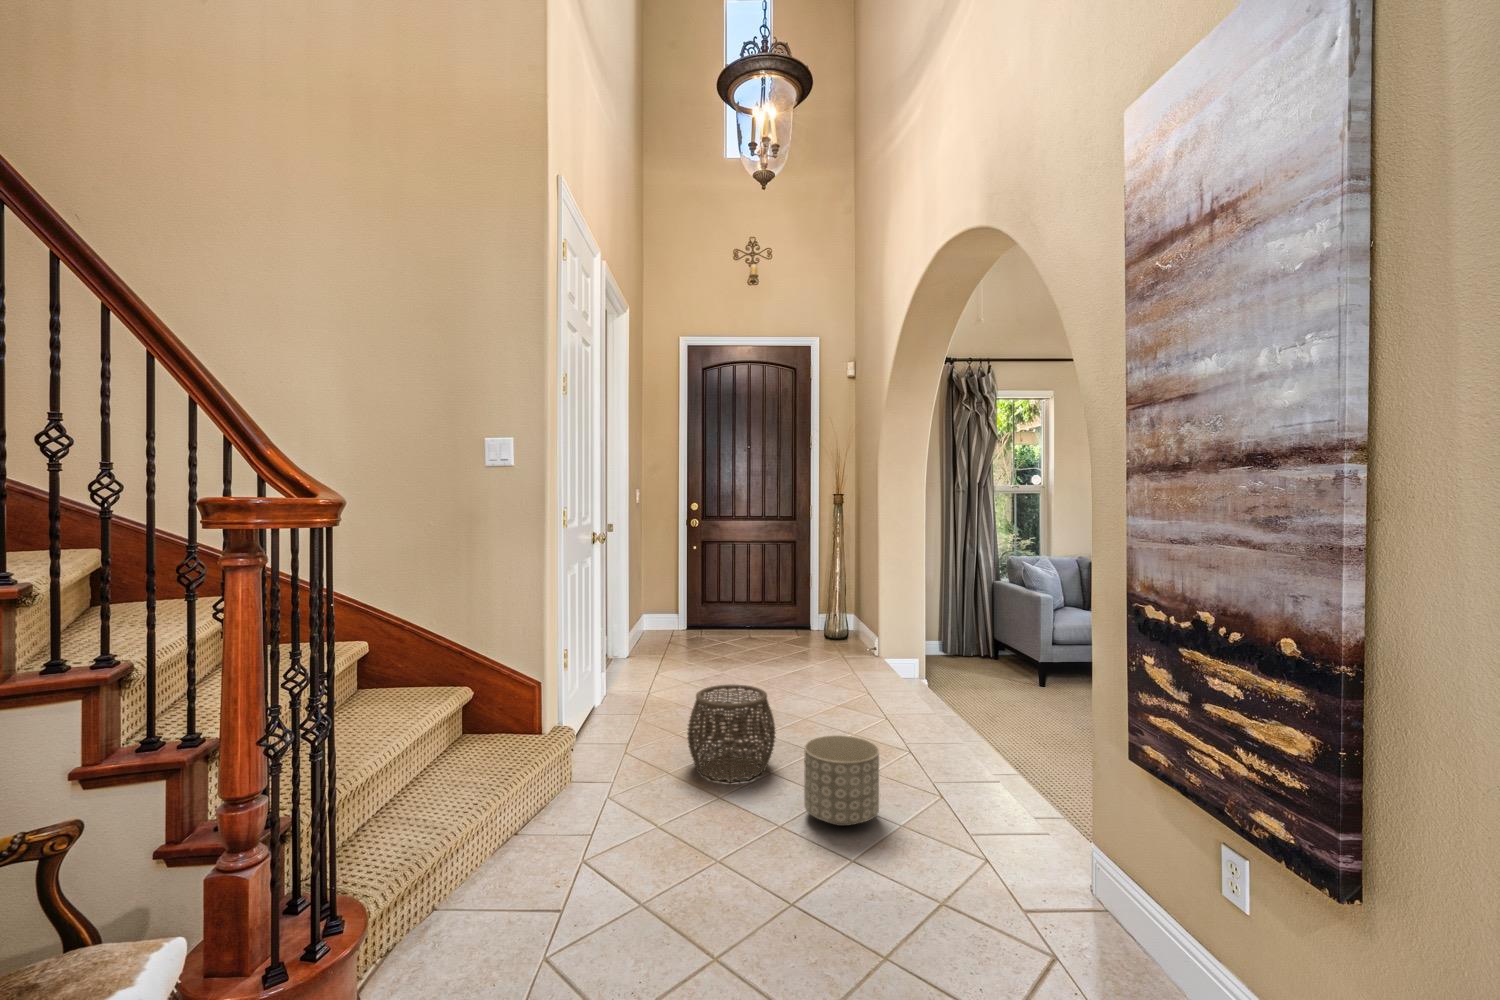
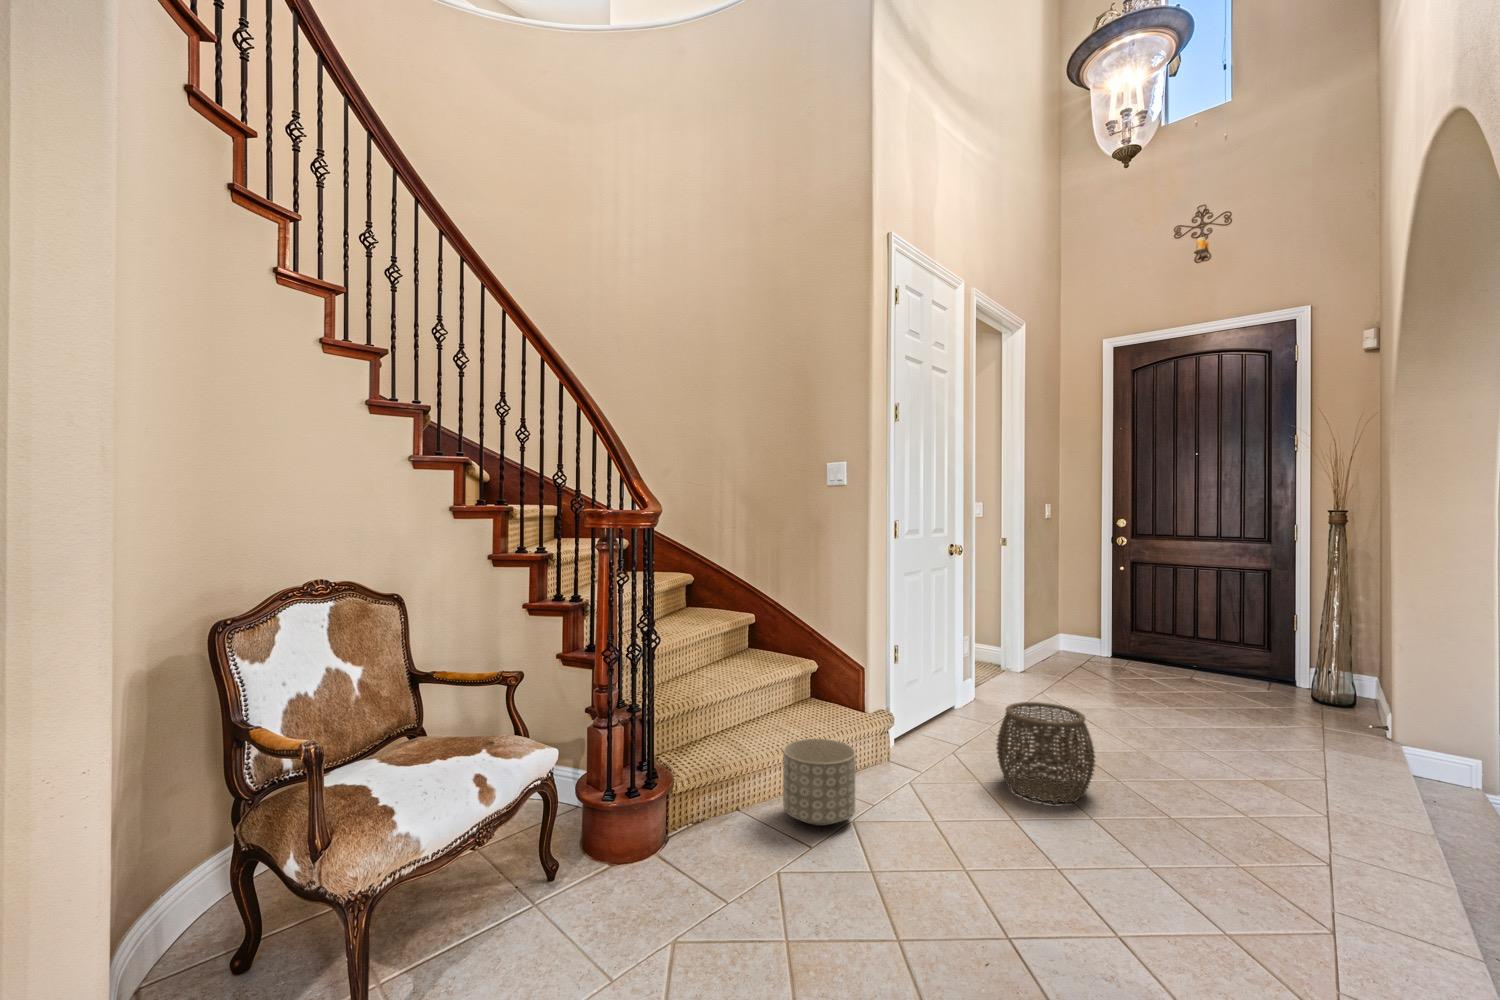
planter: present [804,735,879,826] -> present [783,739,856,826]

